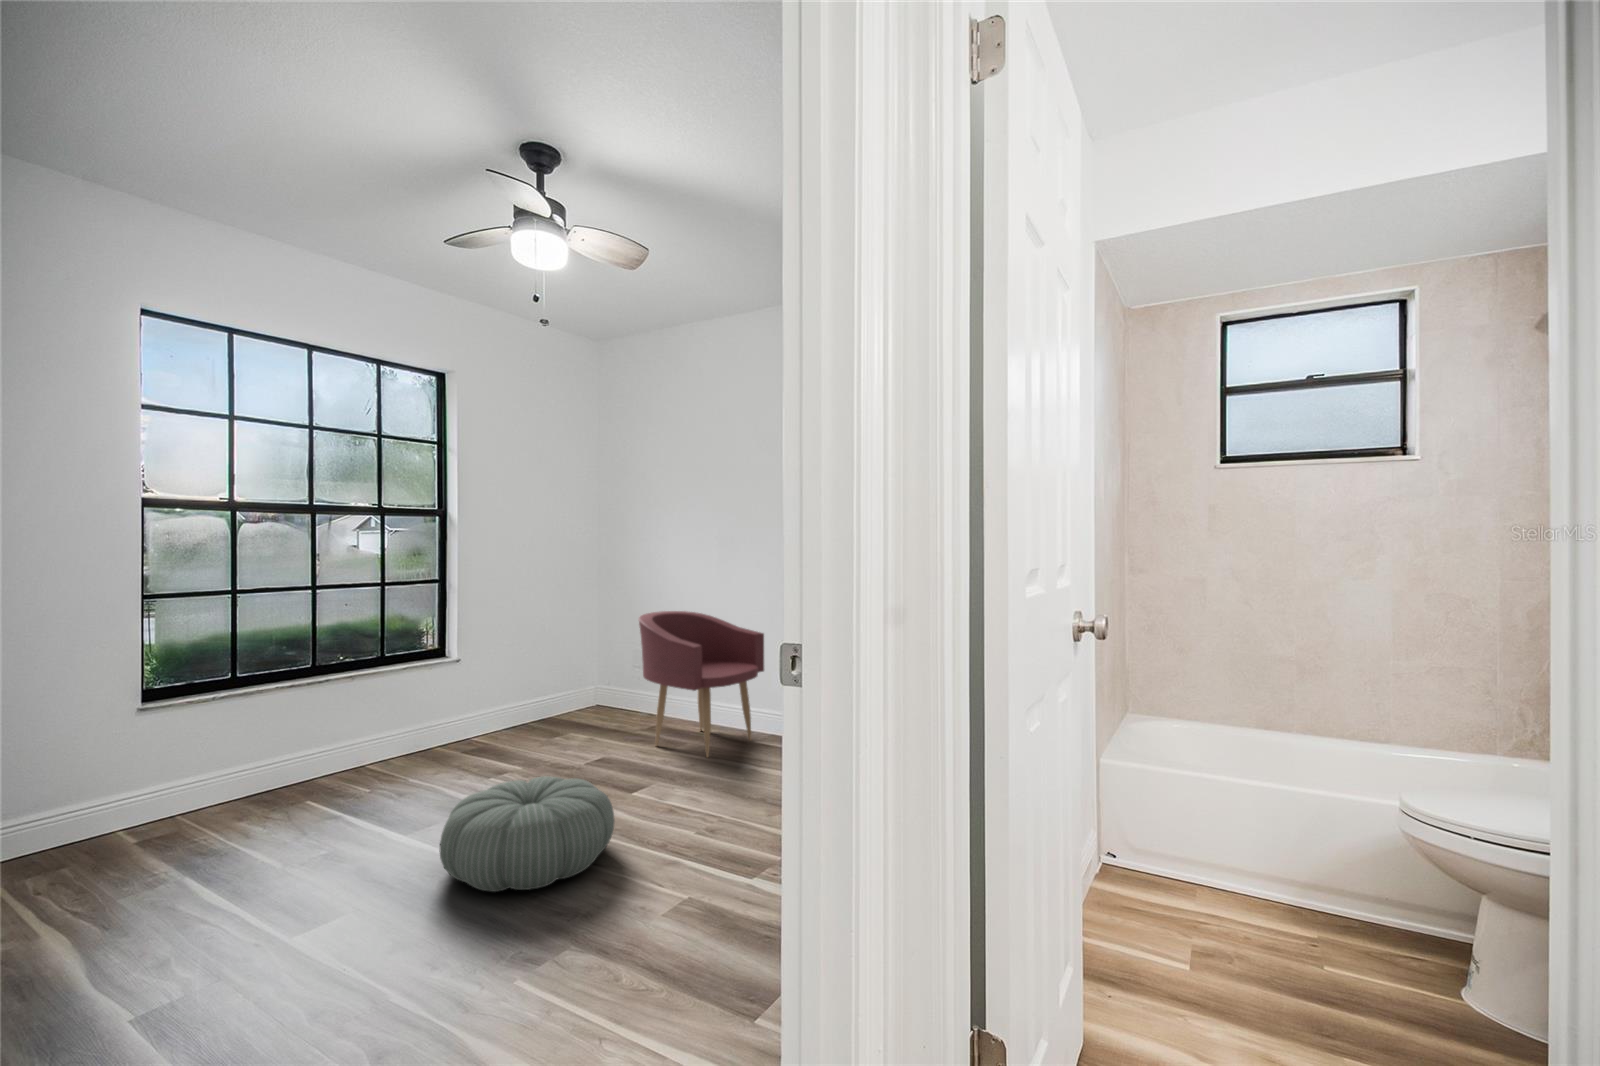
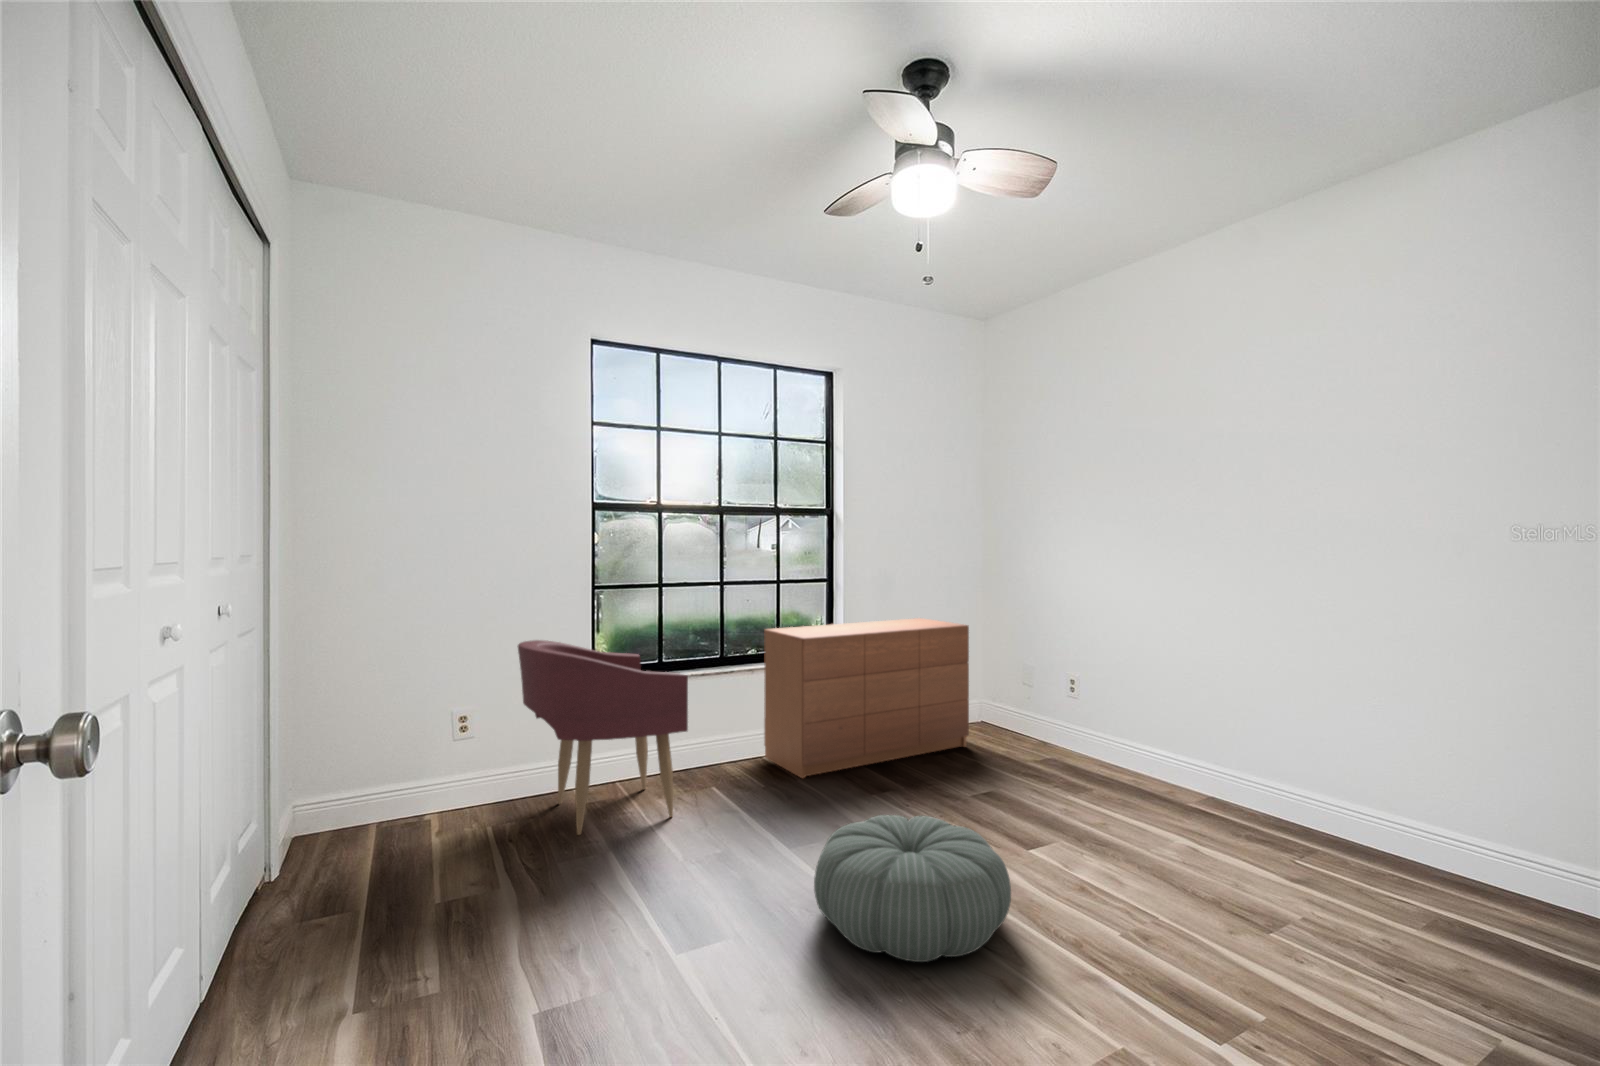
armchair: present [639,611,764,757] -> present [518,640,688,835]
dresser: none [367,614,580,776] -> present [764,618,969,778]

